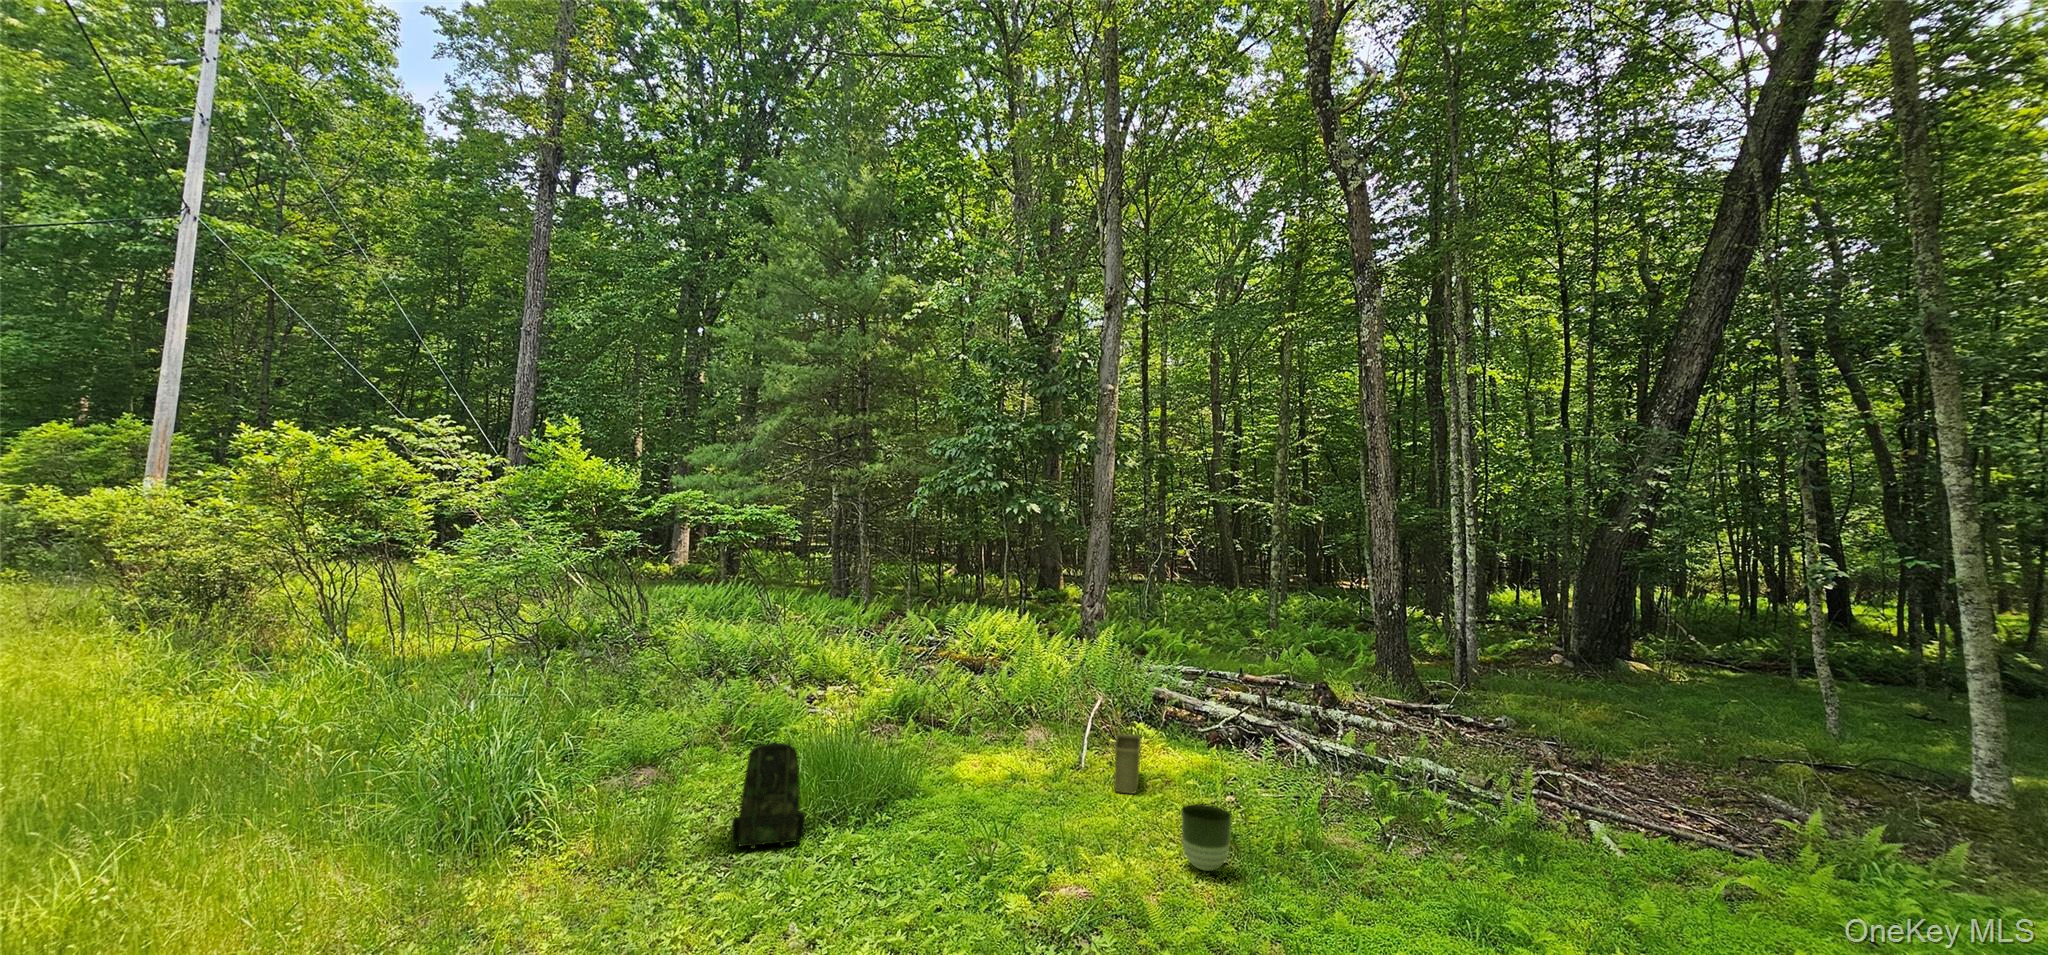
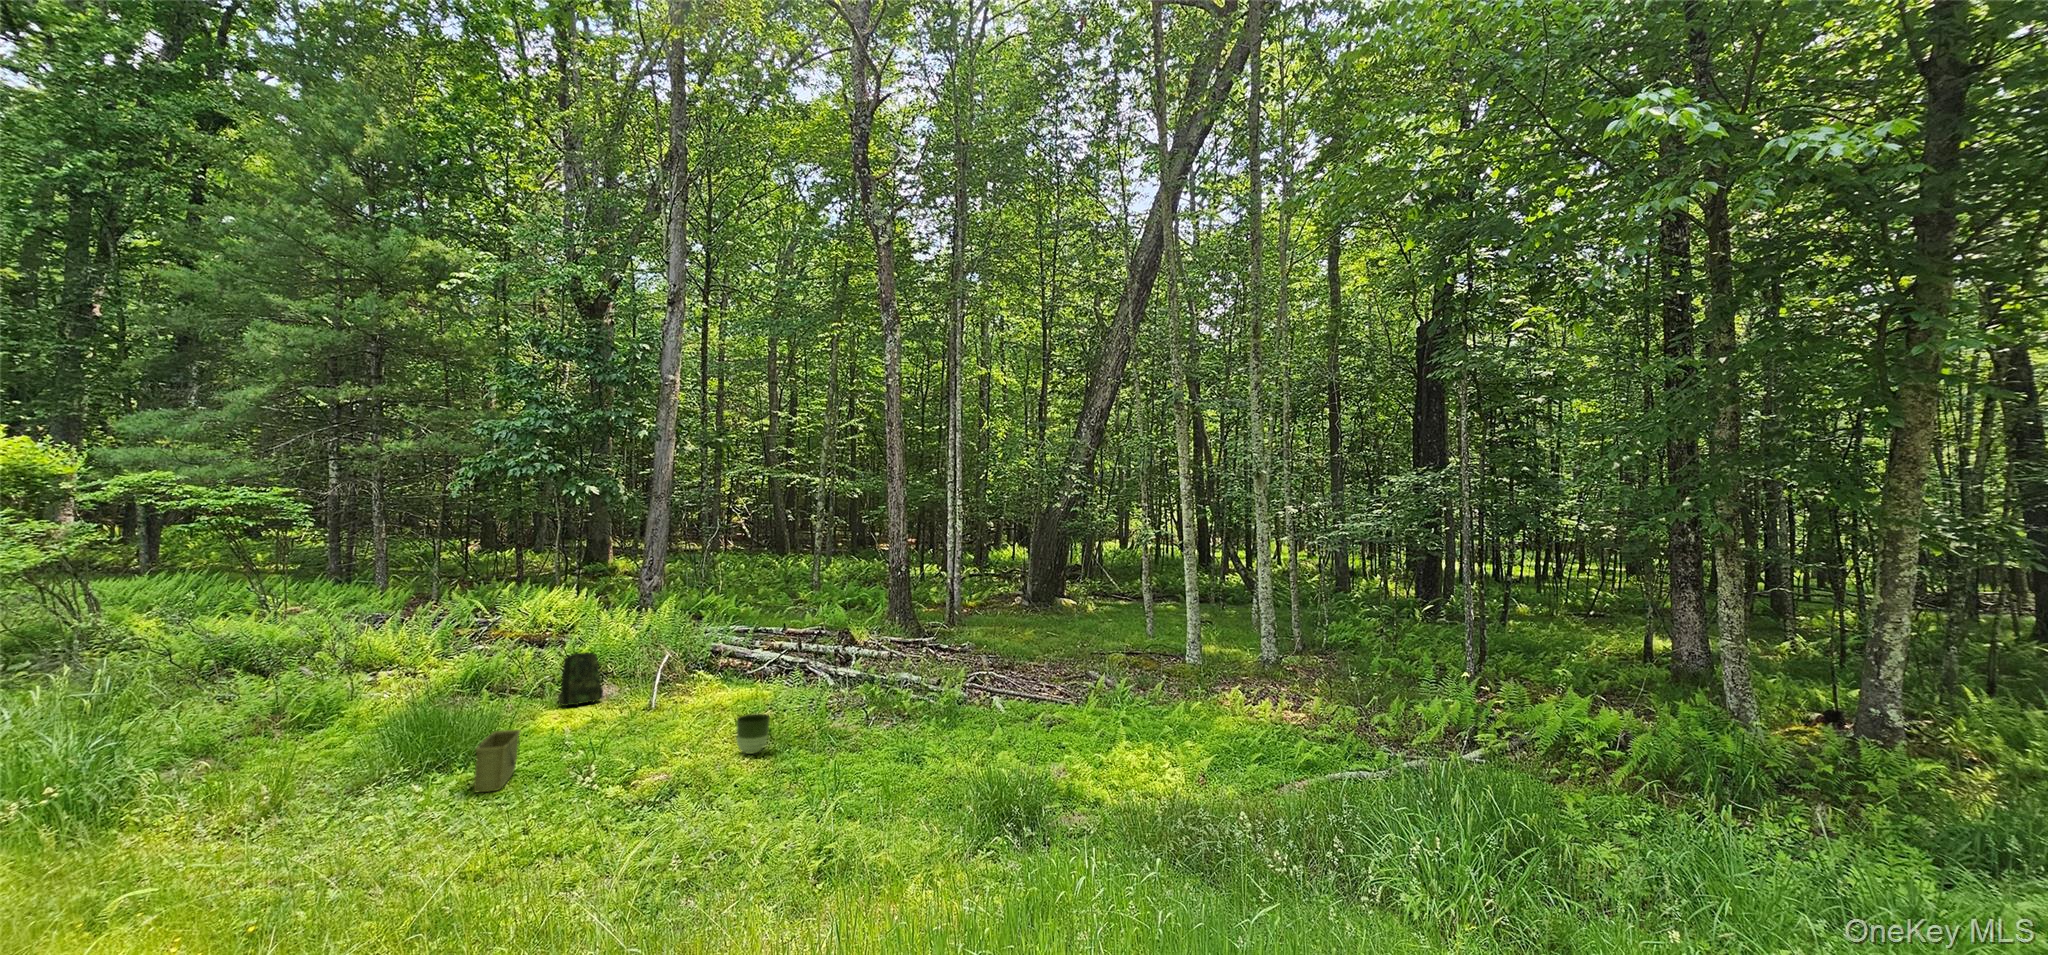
basket: present [1112,734,1141,794] -> present [474,730,520,792]
backpack: present [731,742,805,848] -> present [558,652,603,706]

